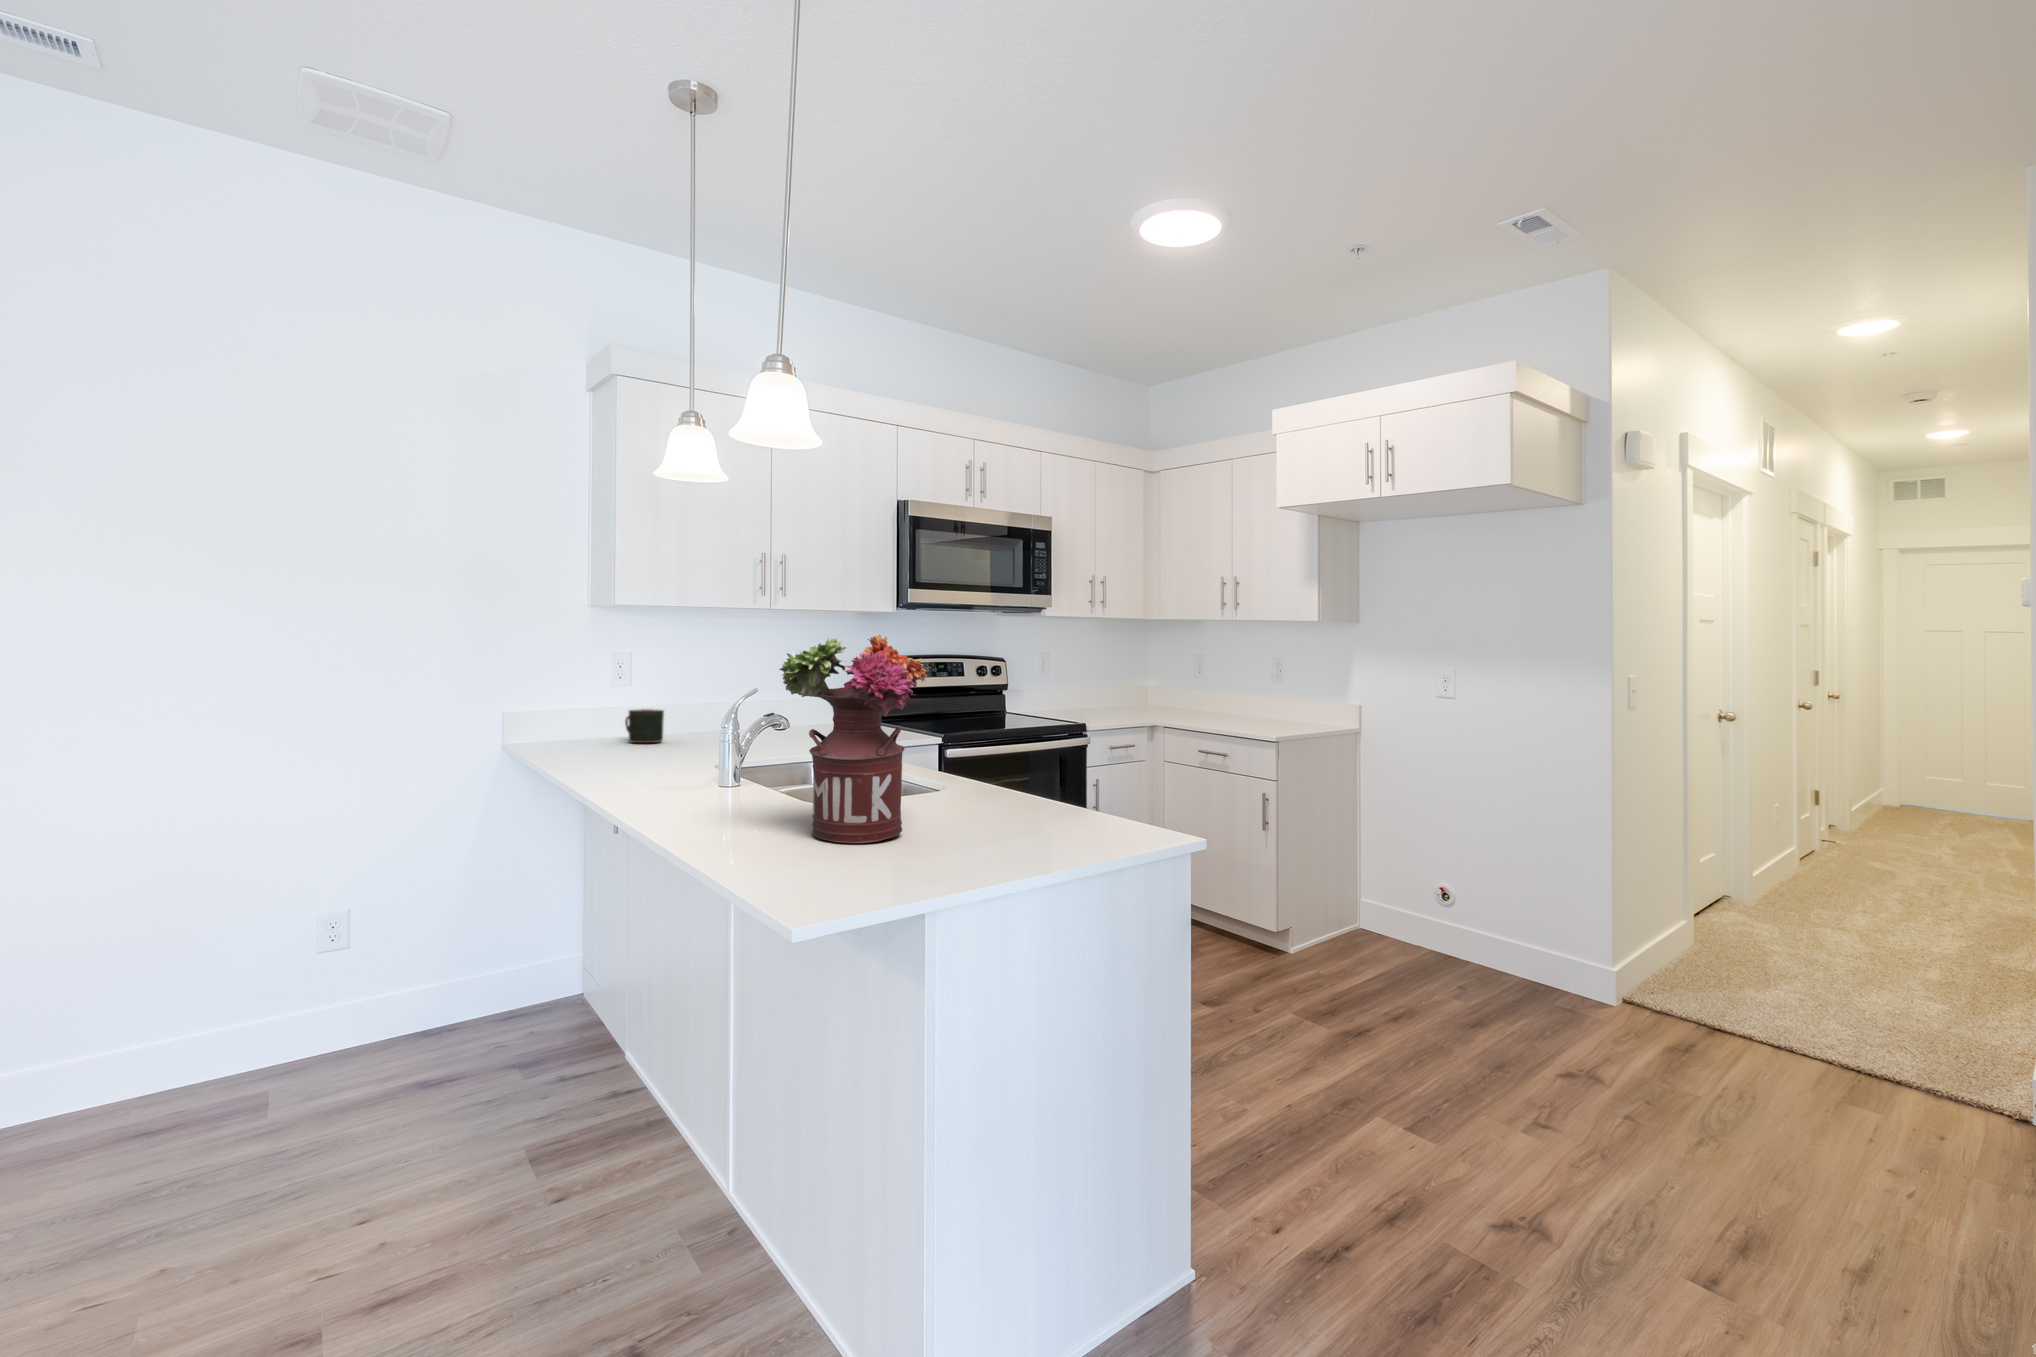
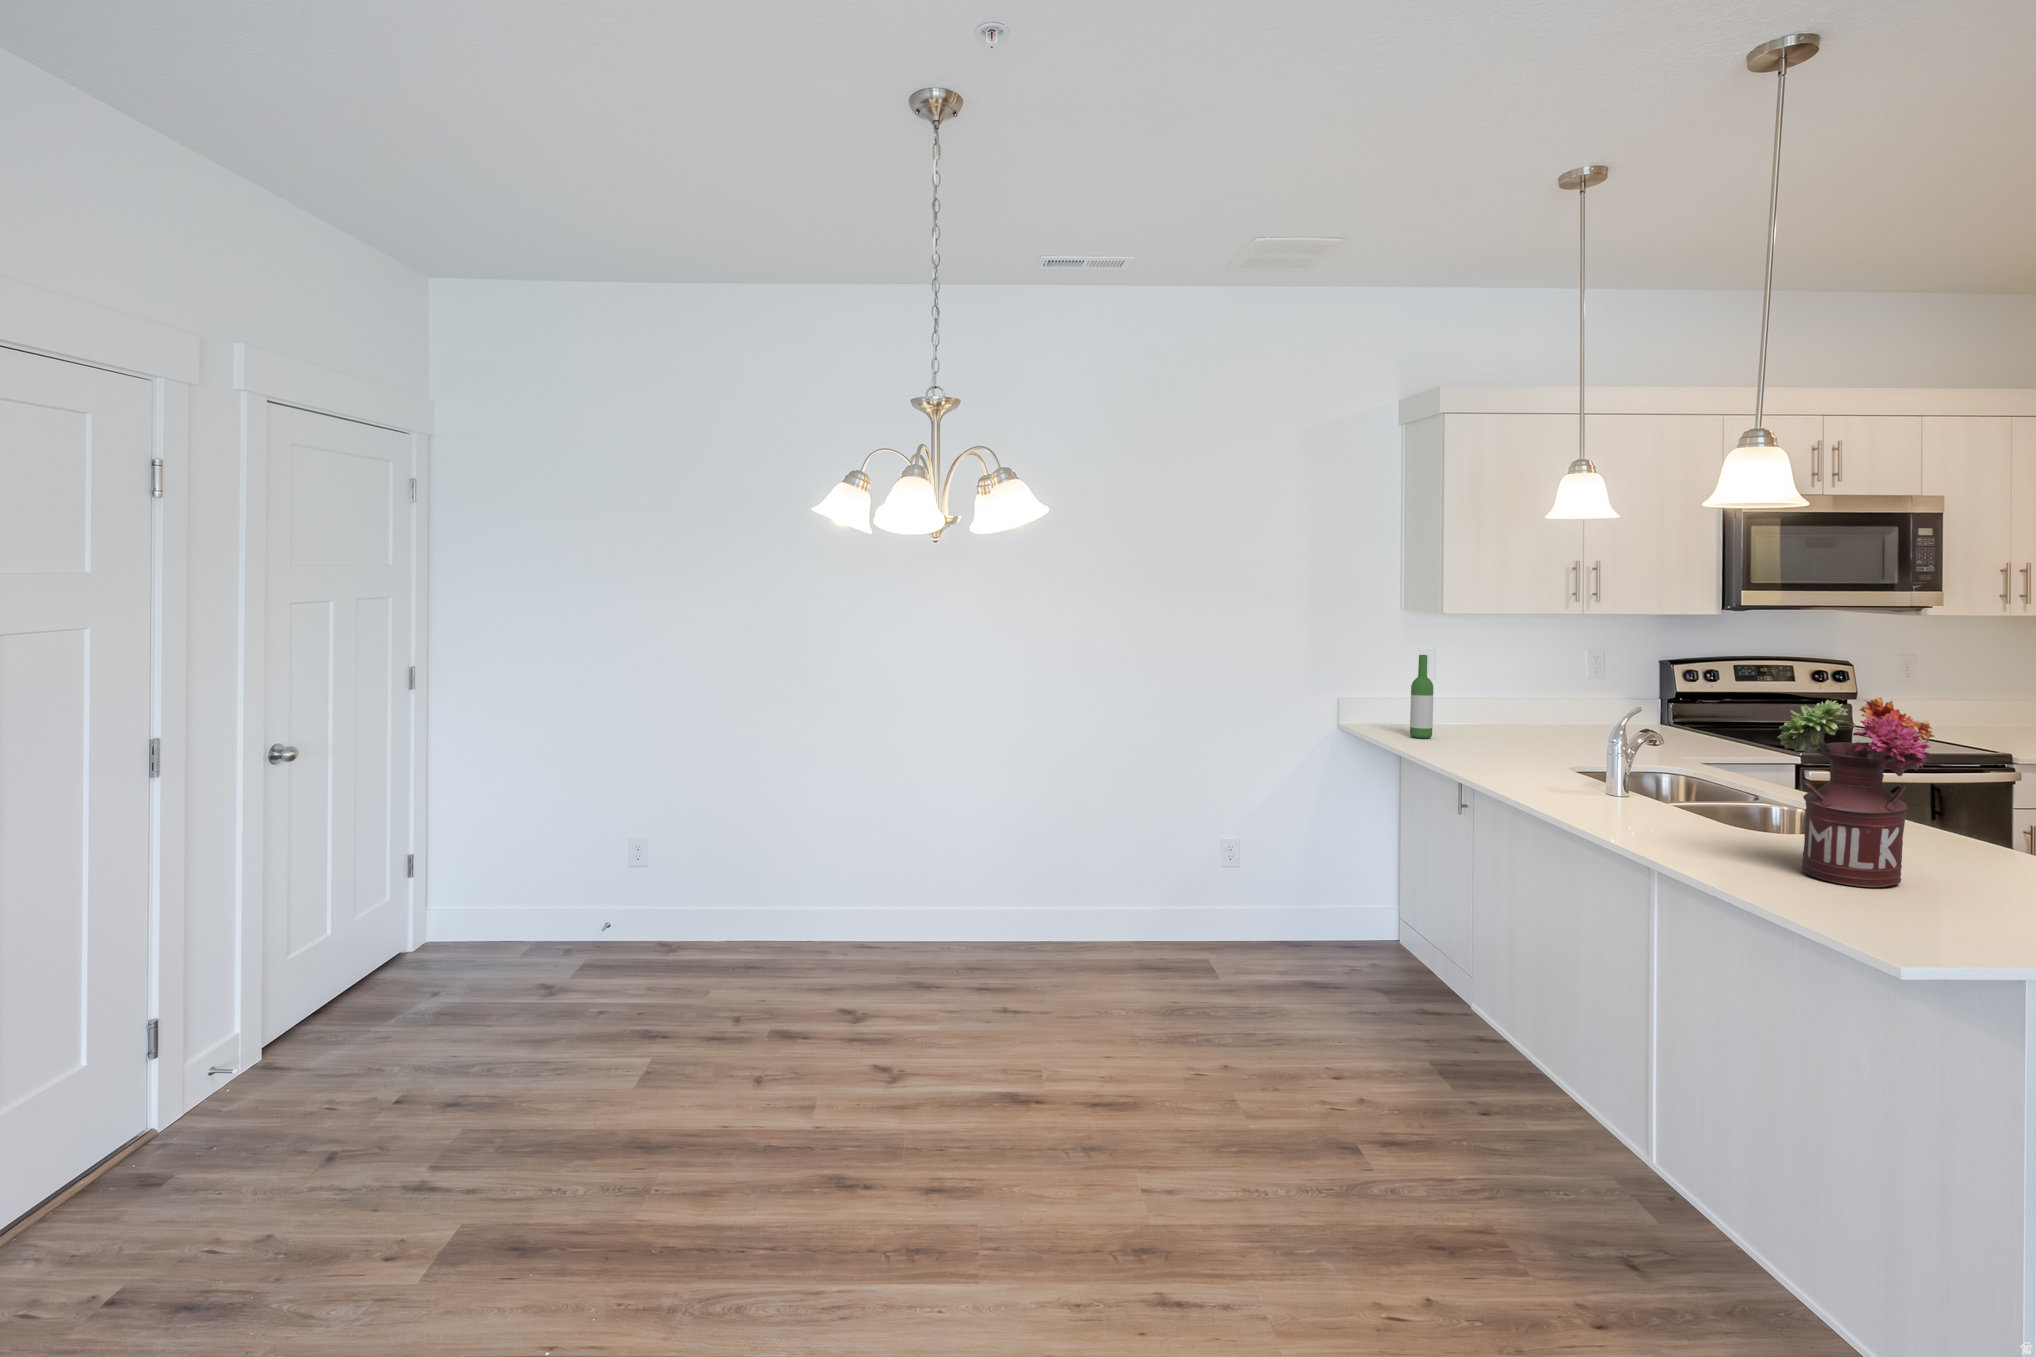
wine bottle: none [599,644,623,731] -> present [1410,655,1433,738]
mug: present [625,709,664,743] -> none [1462,722,1496,755]

